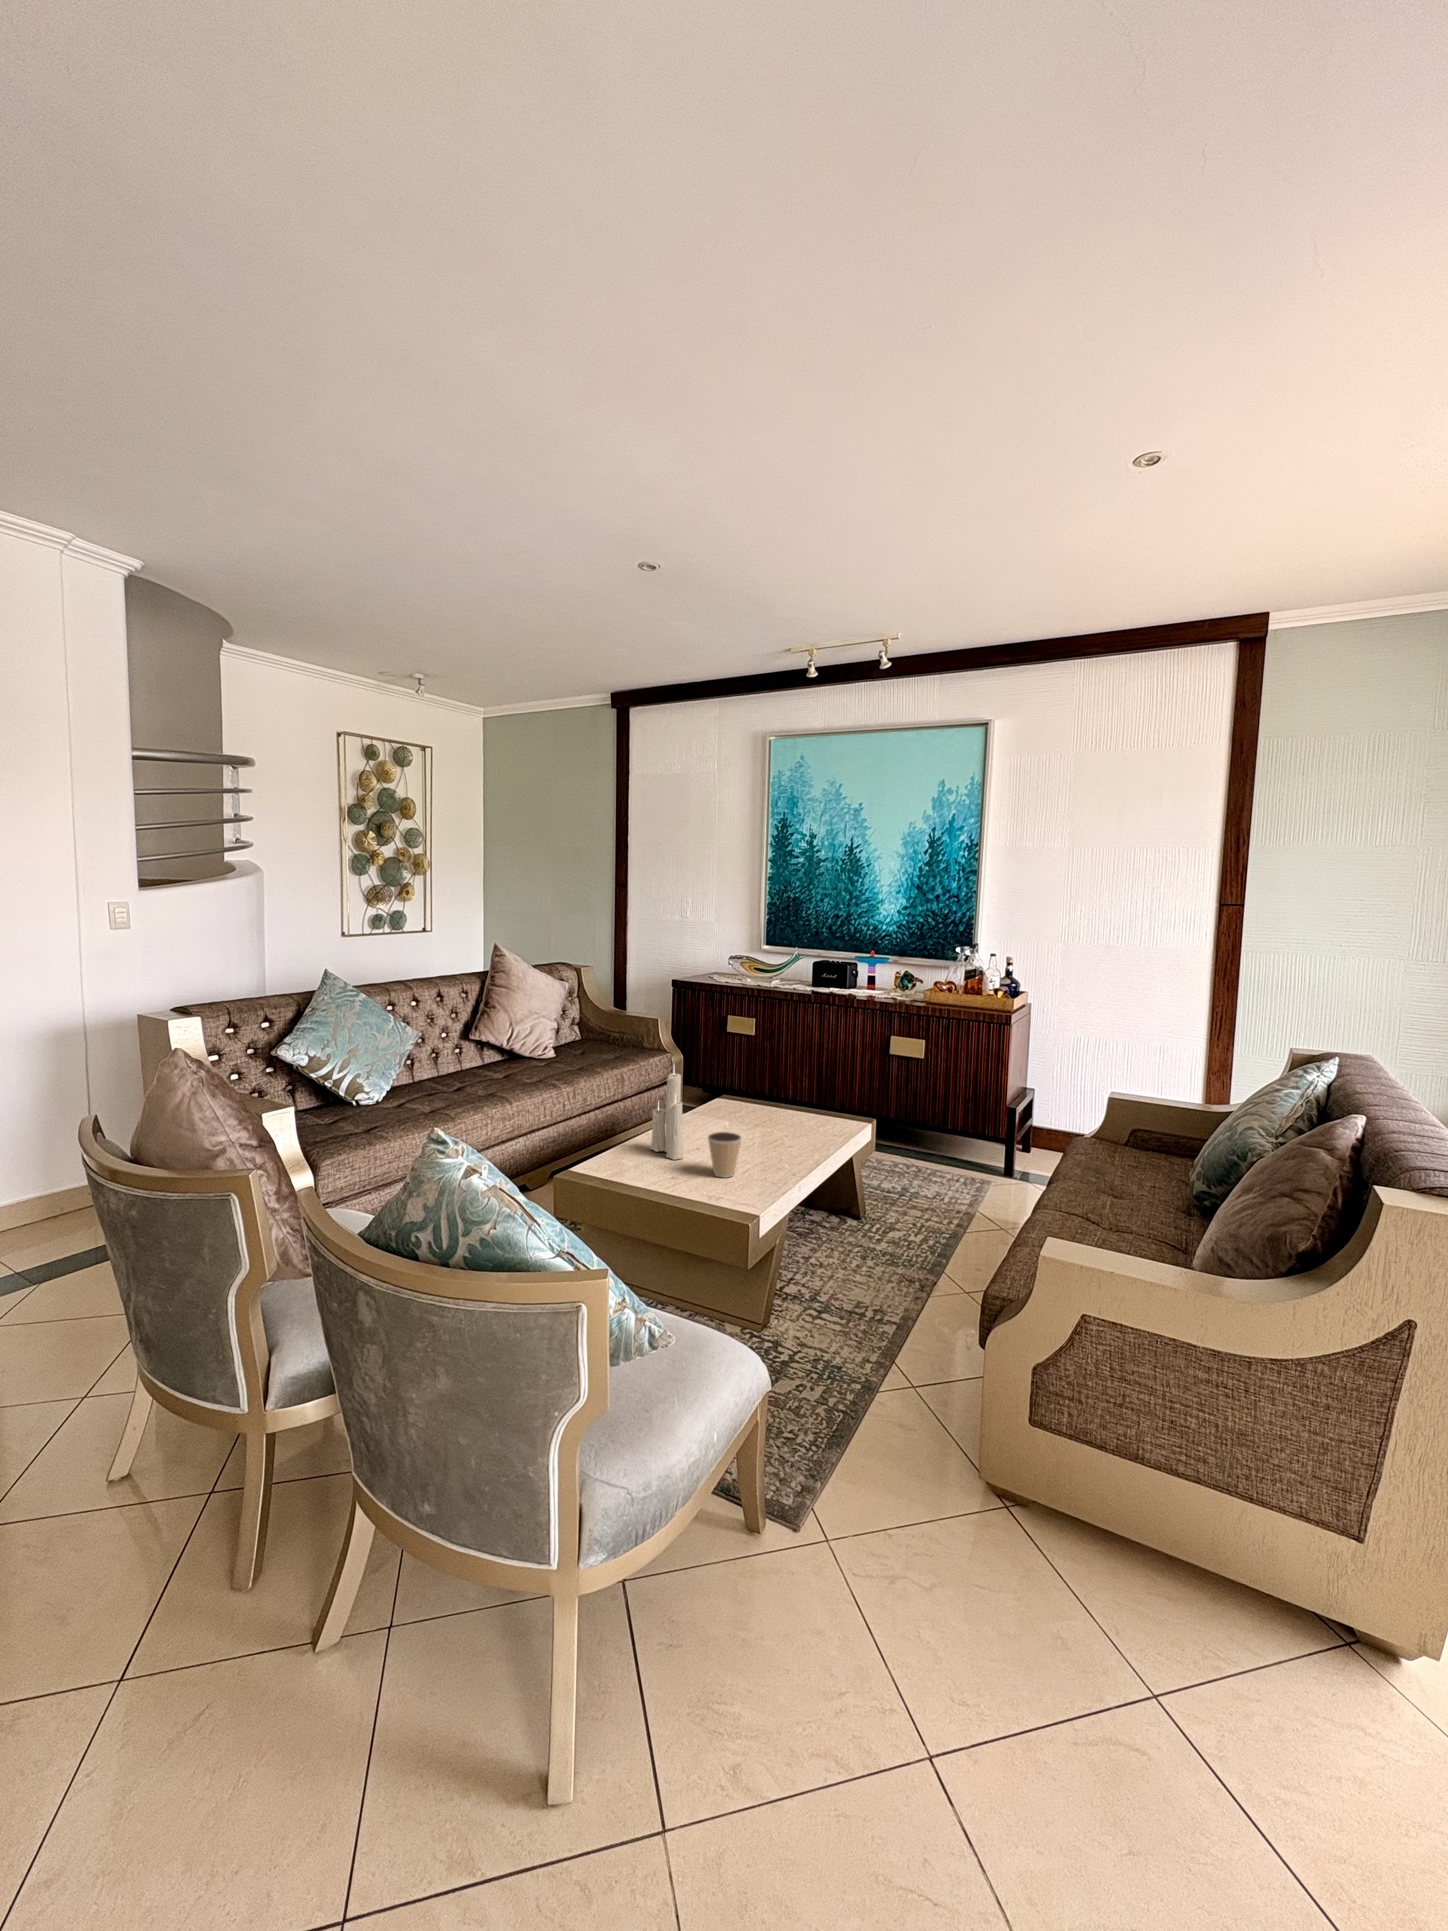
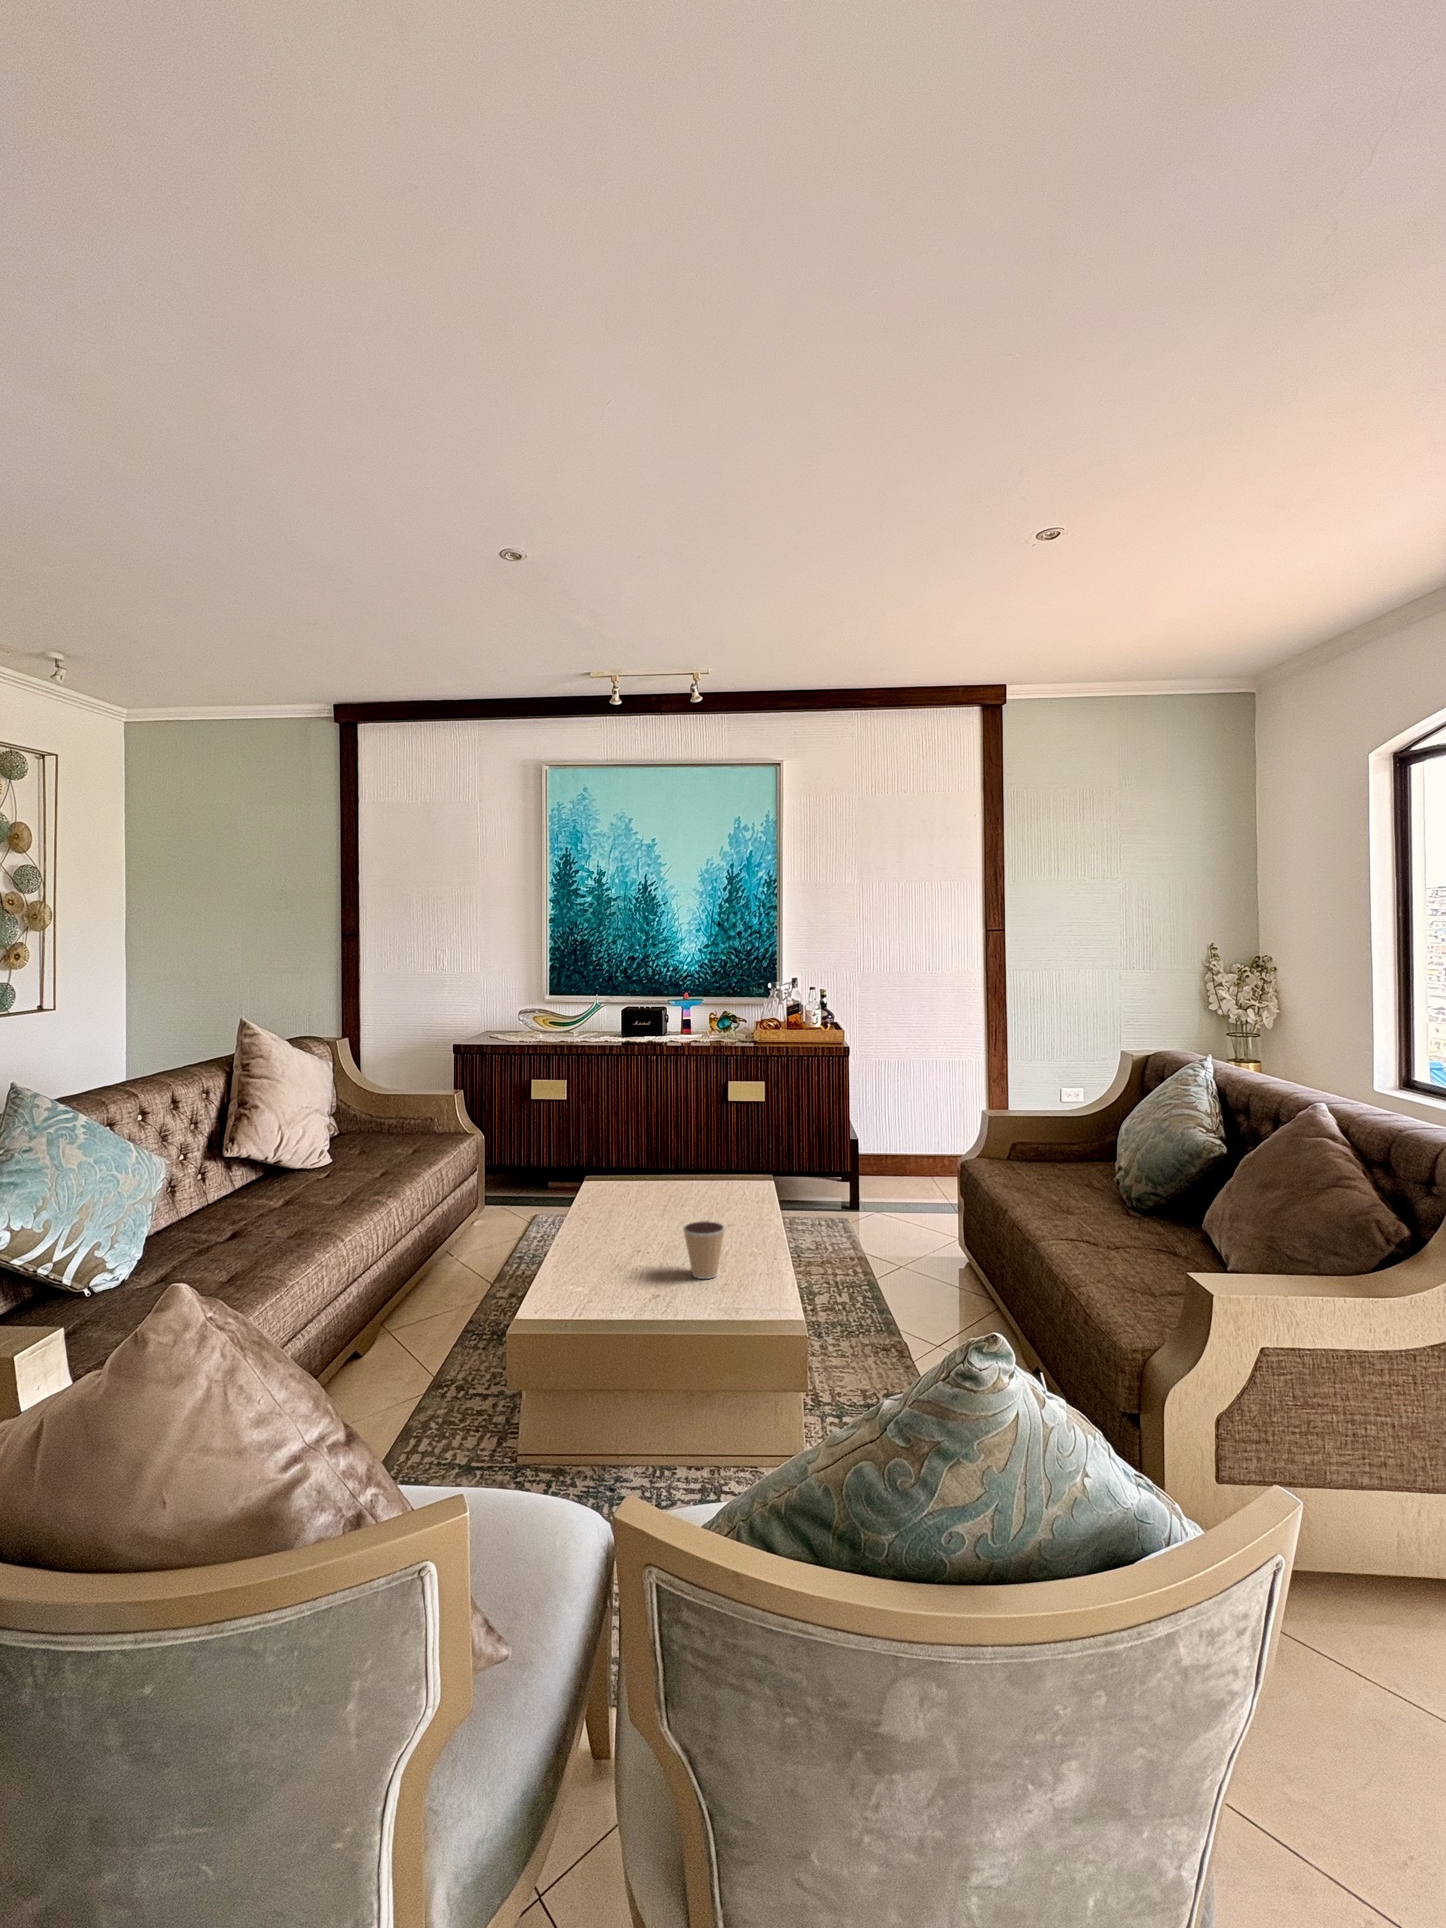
candle: present [650,1066,684,1160] -> none [584,1139,637,1268]

